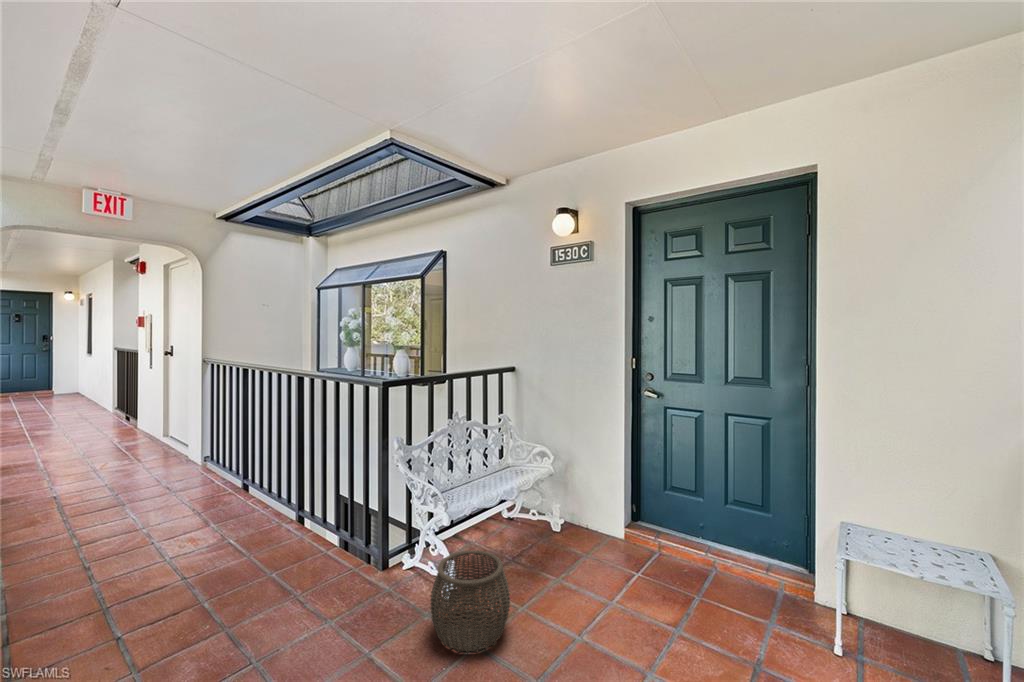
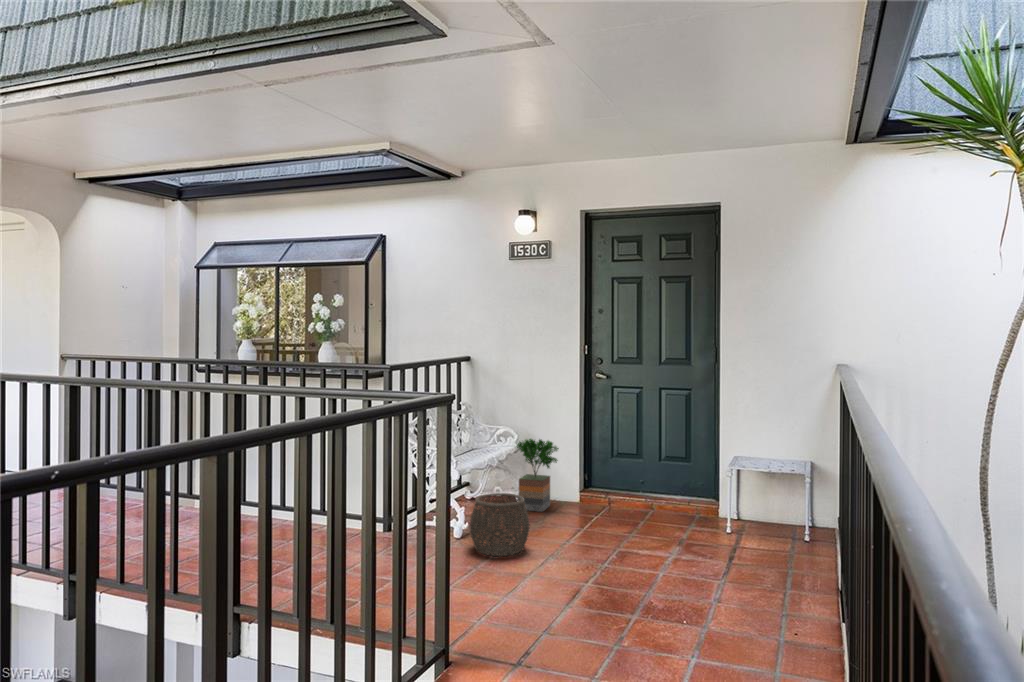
potted tree: none [546,462,598,553] -> present [516,439,559,512]

